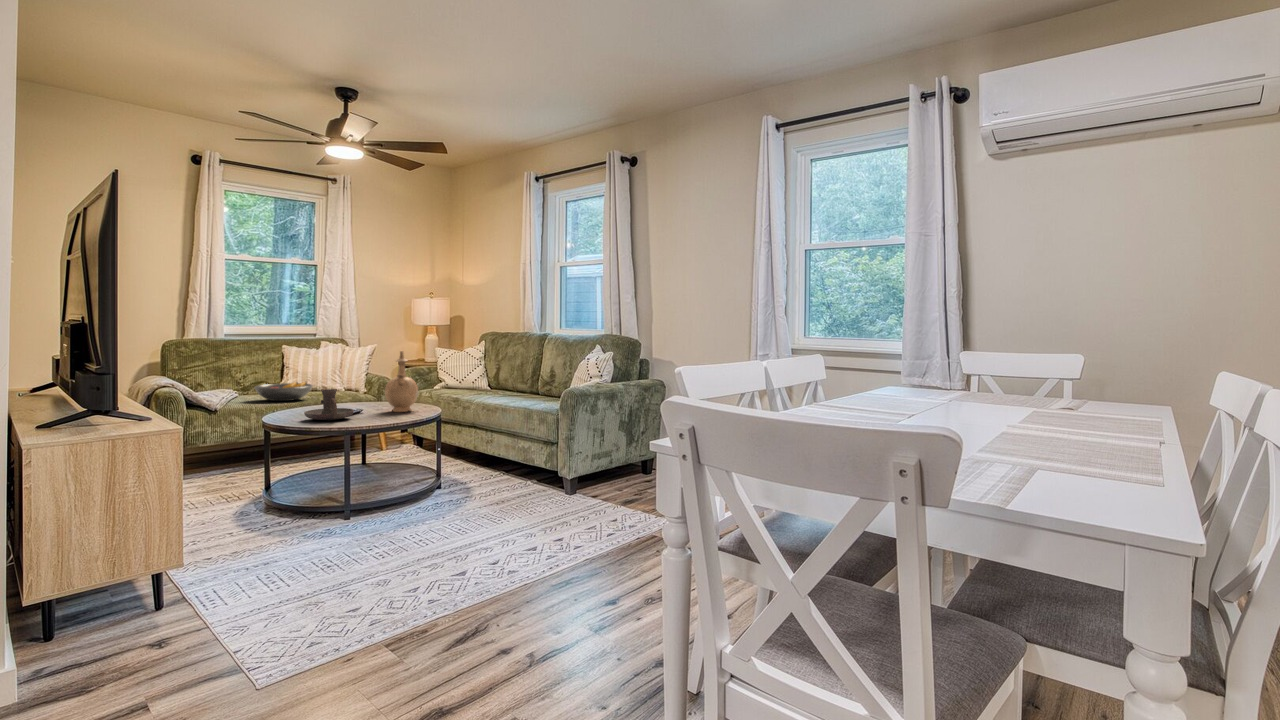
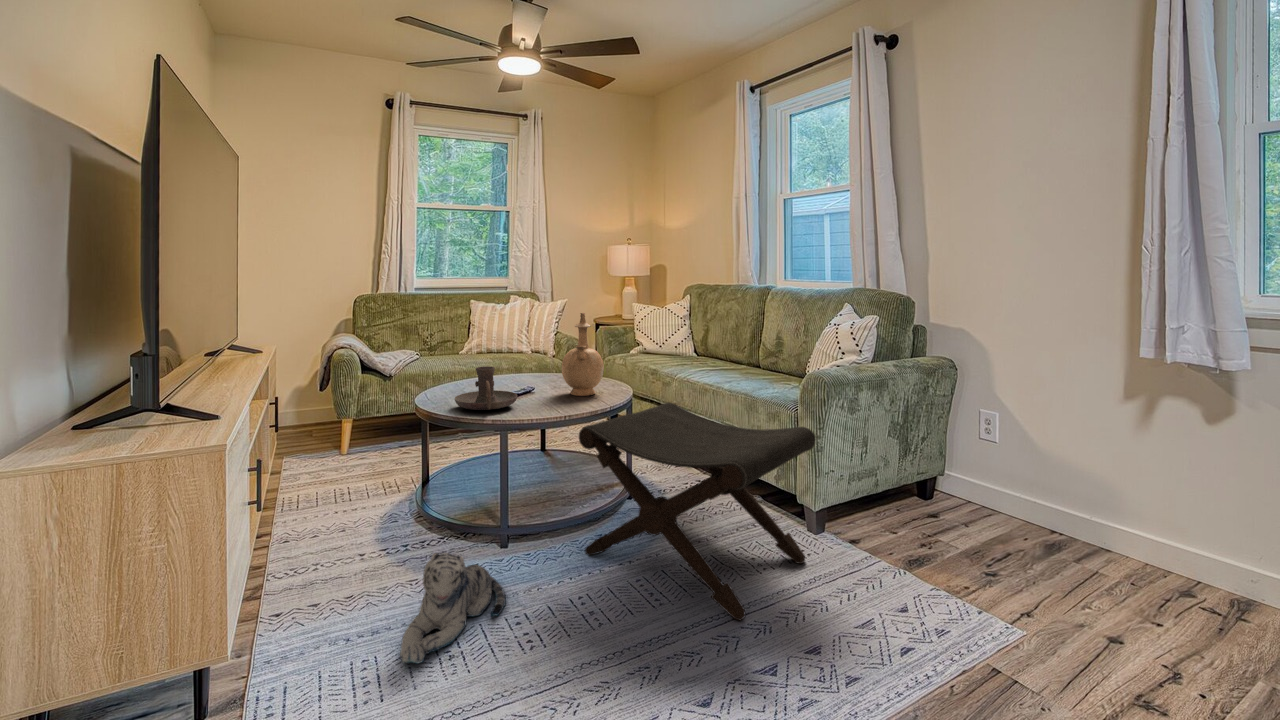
fruit bowl: present [255,382,312,401] -> none [432,344,494,367]
footstool: none [404,413,563,533] -> present [579,403,816,621]
plush toy: none [288,504,356,570] -> present [400,553,506,664]

